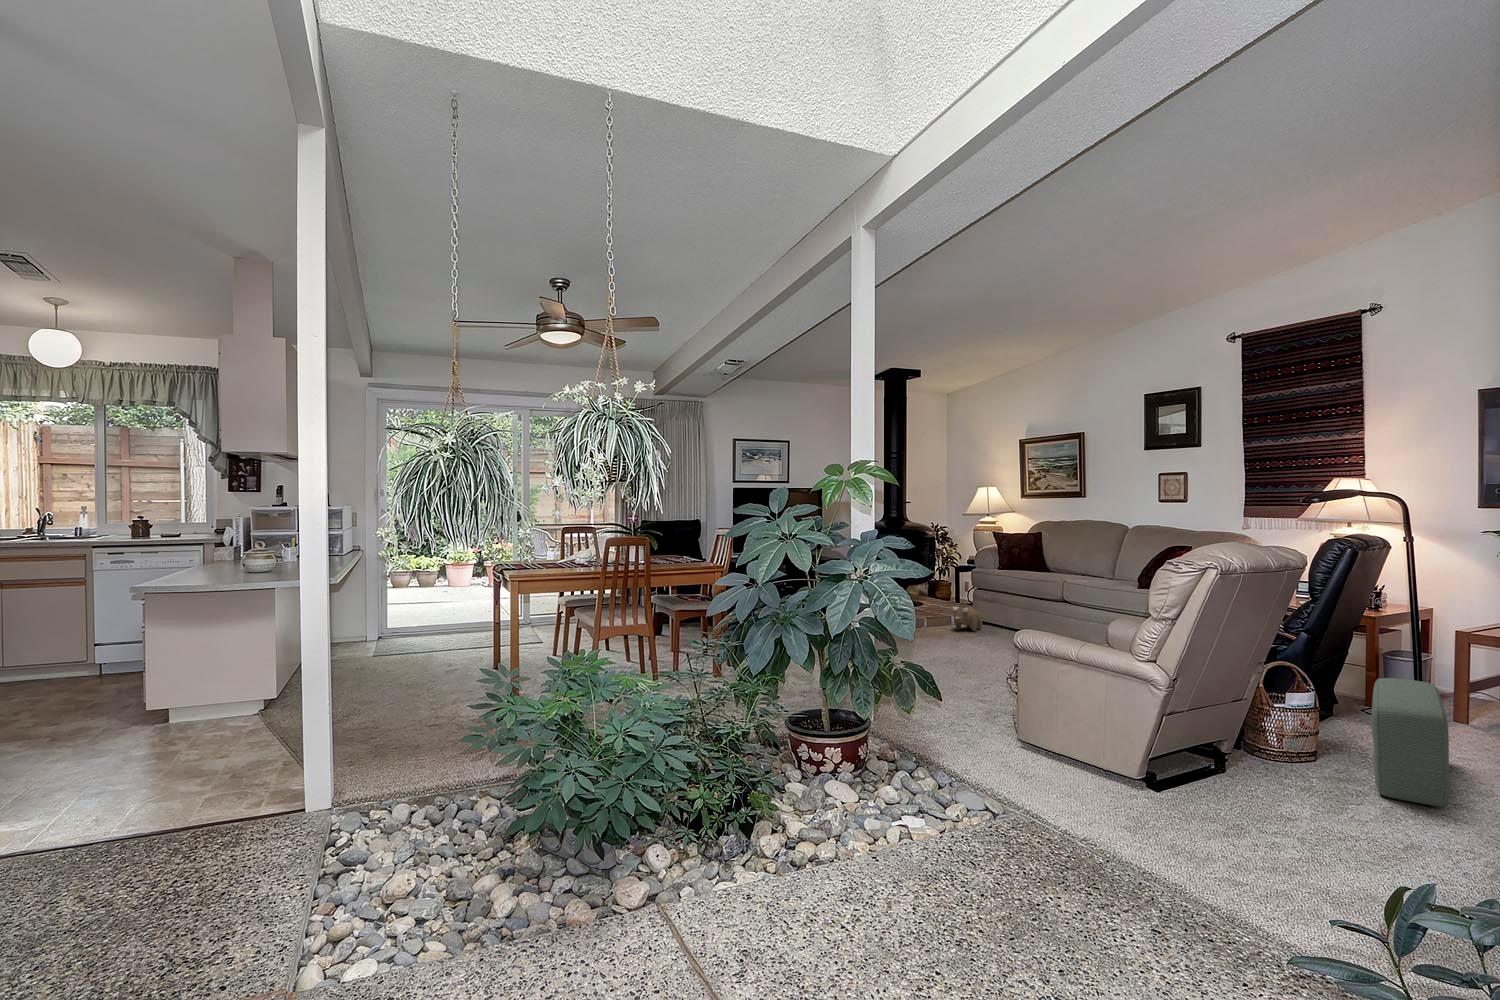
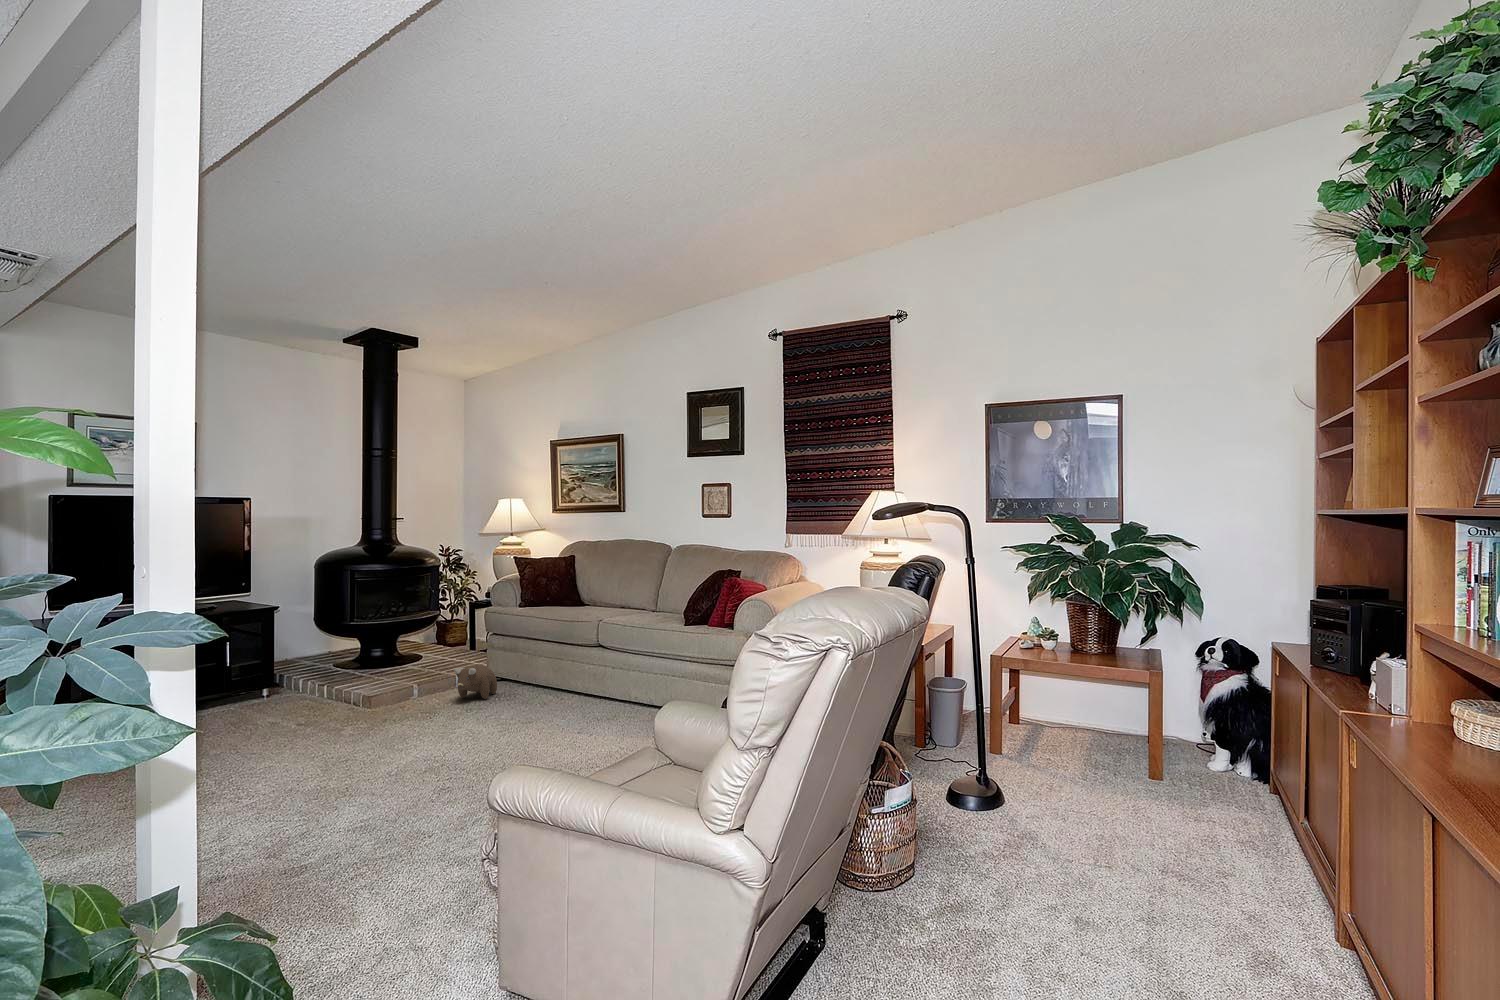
pouf: present [1372,678,1449,807] -> none [952,740,1062,934]

